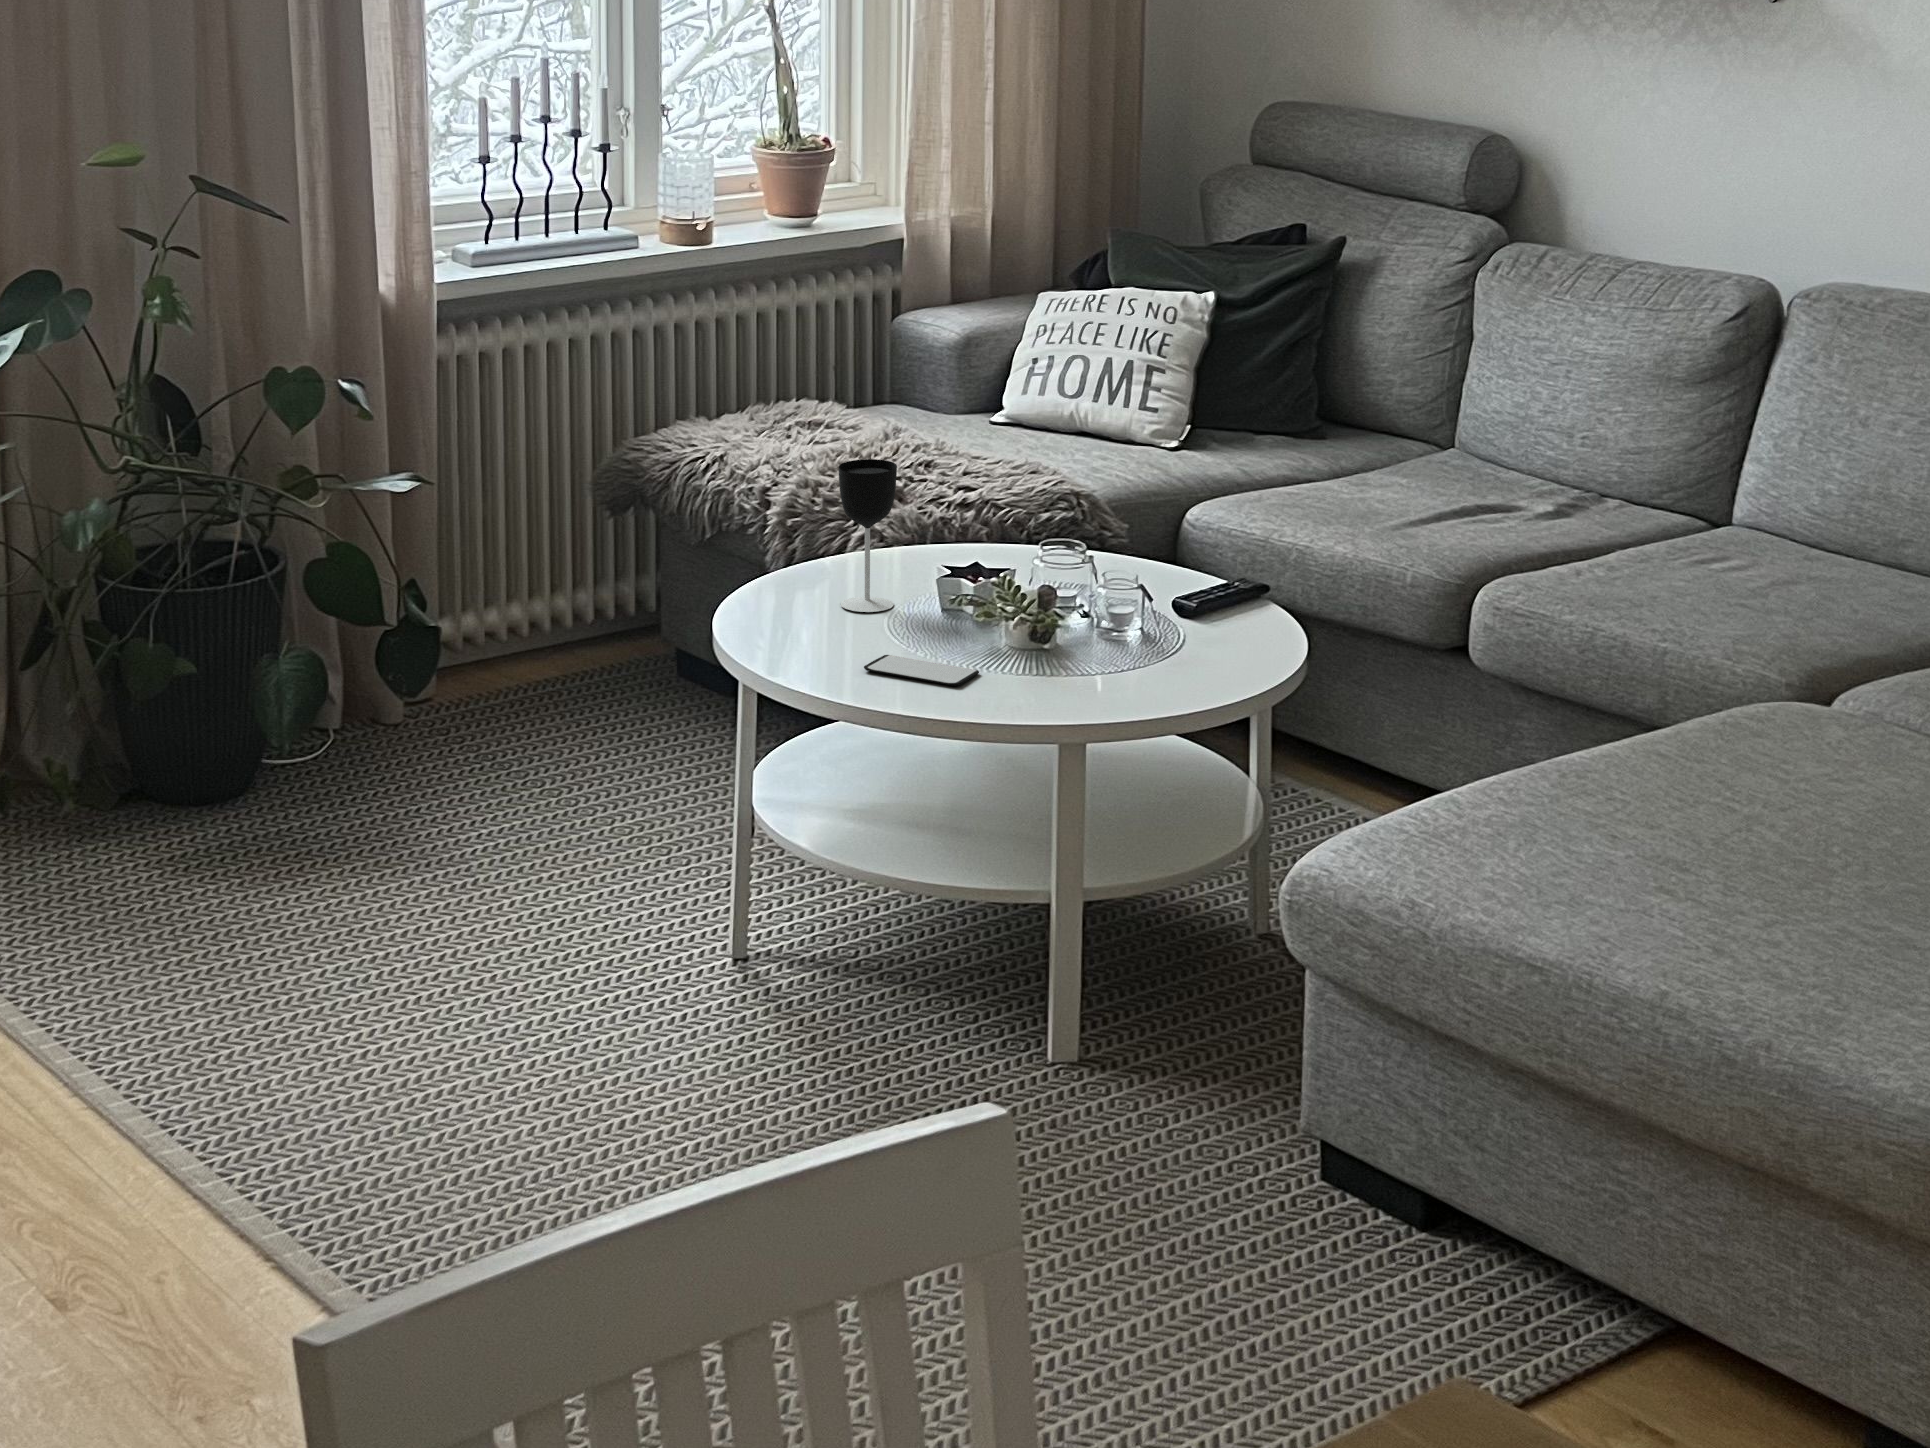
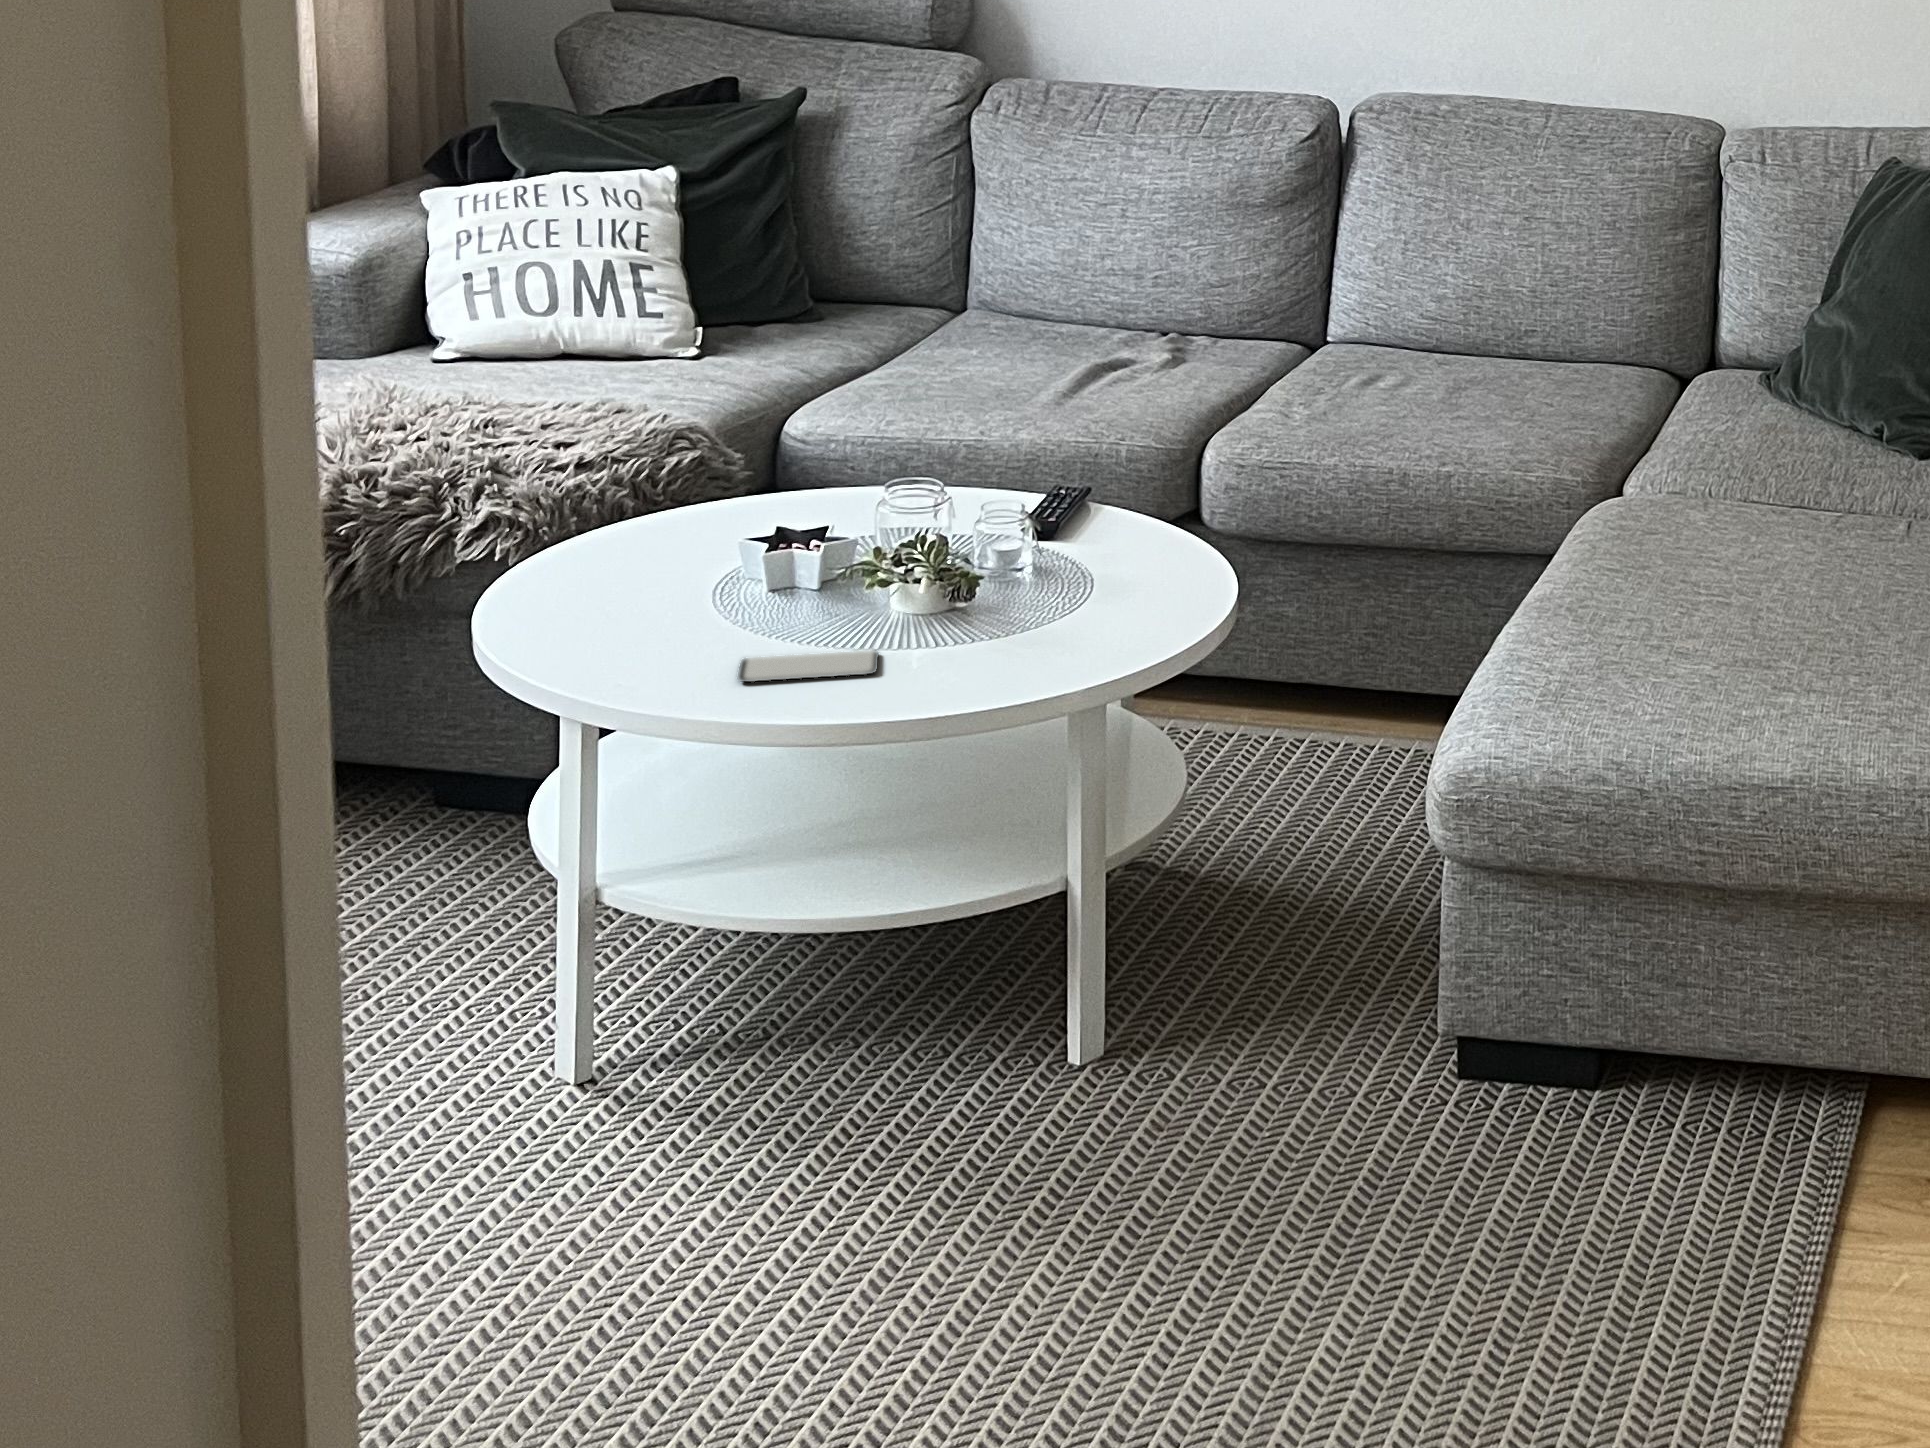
wine glass: present [839,459,897,612] -> none [583,429,664,618]

